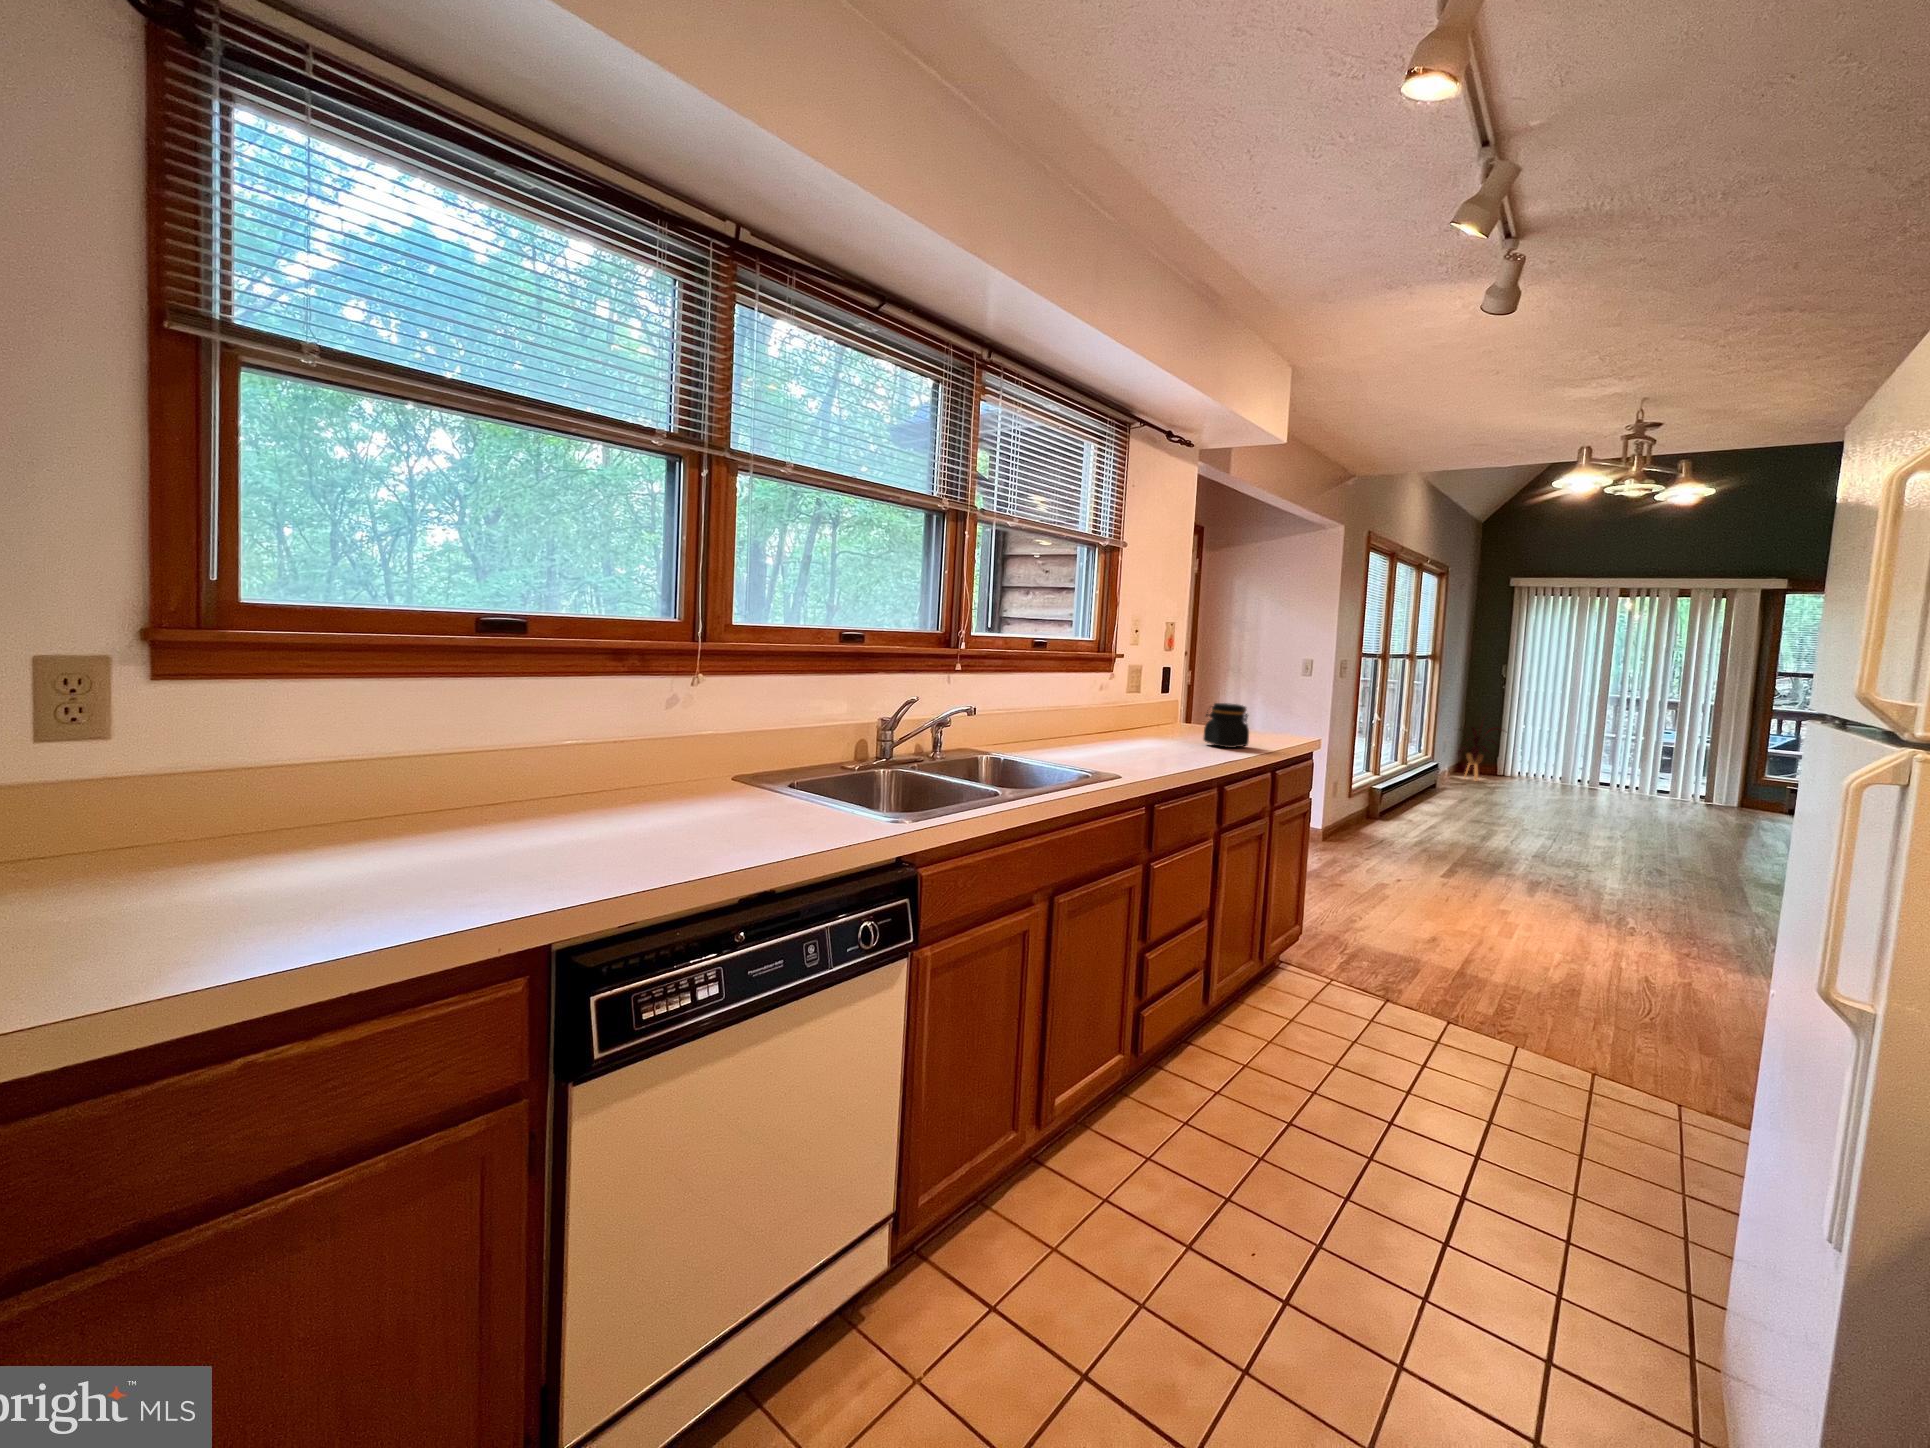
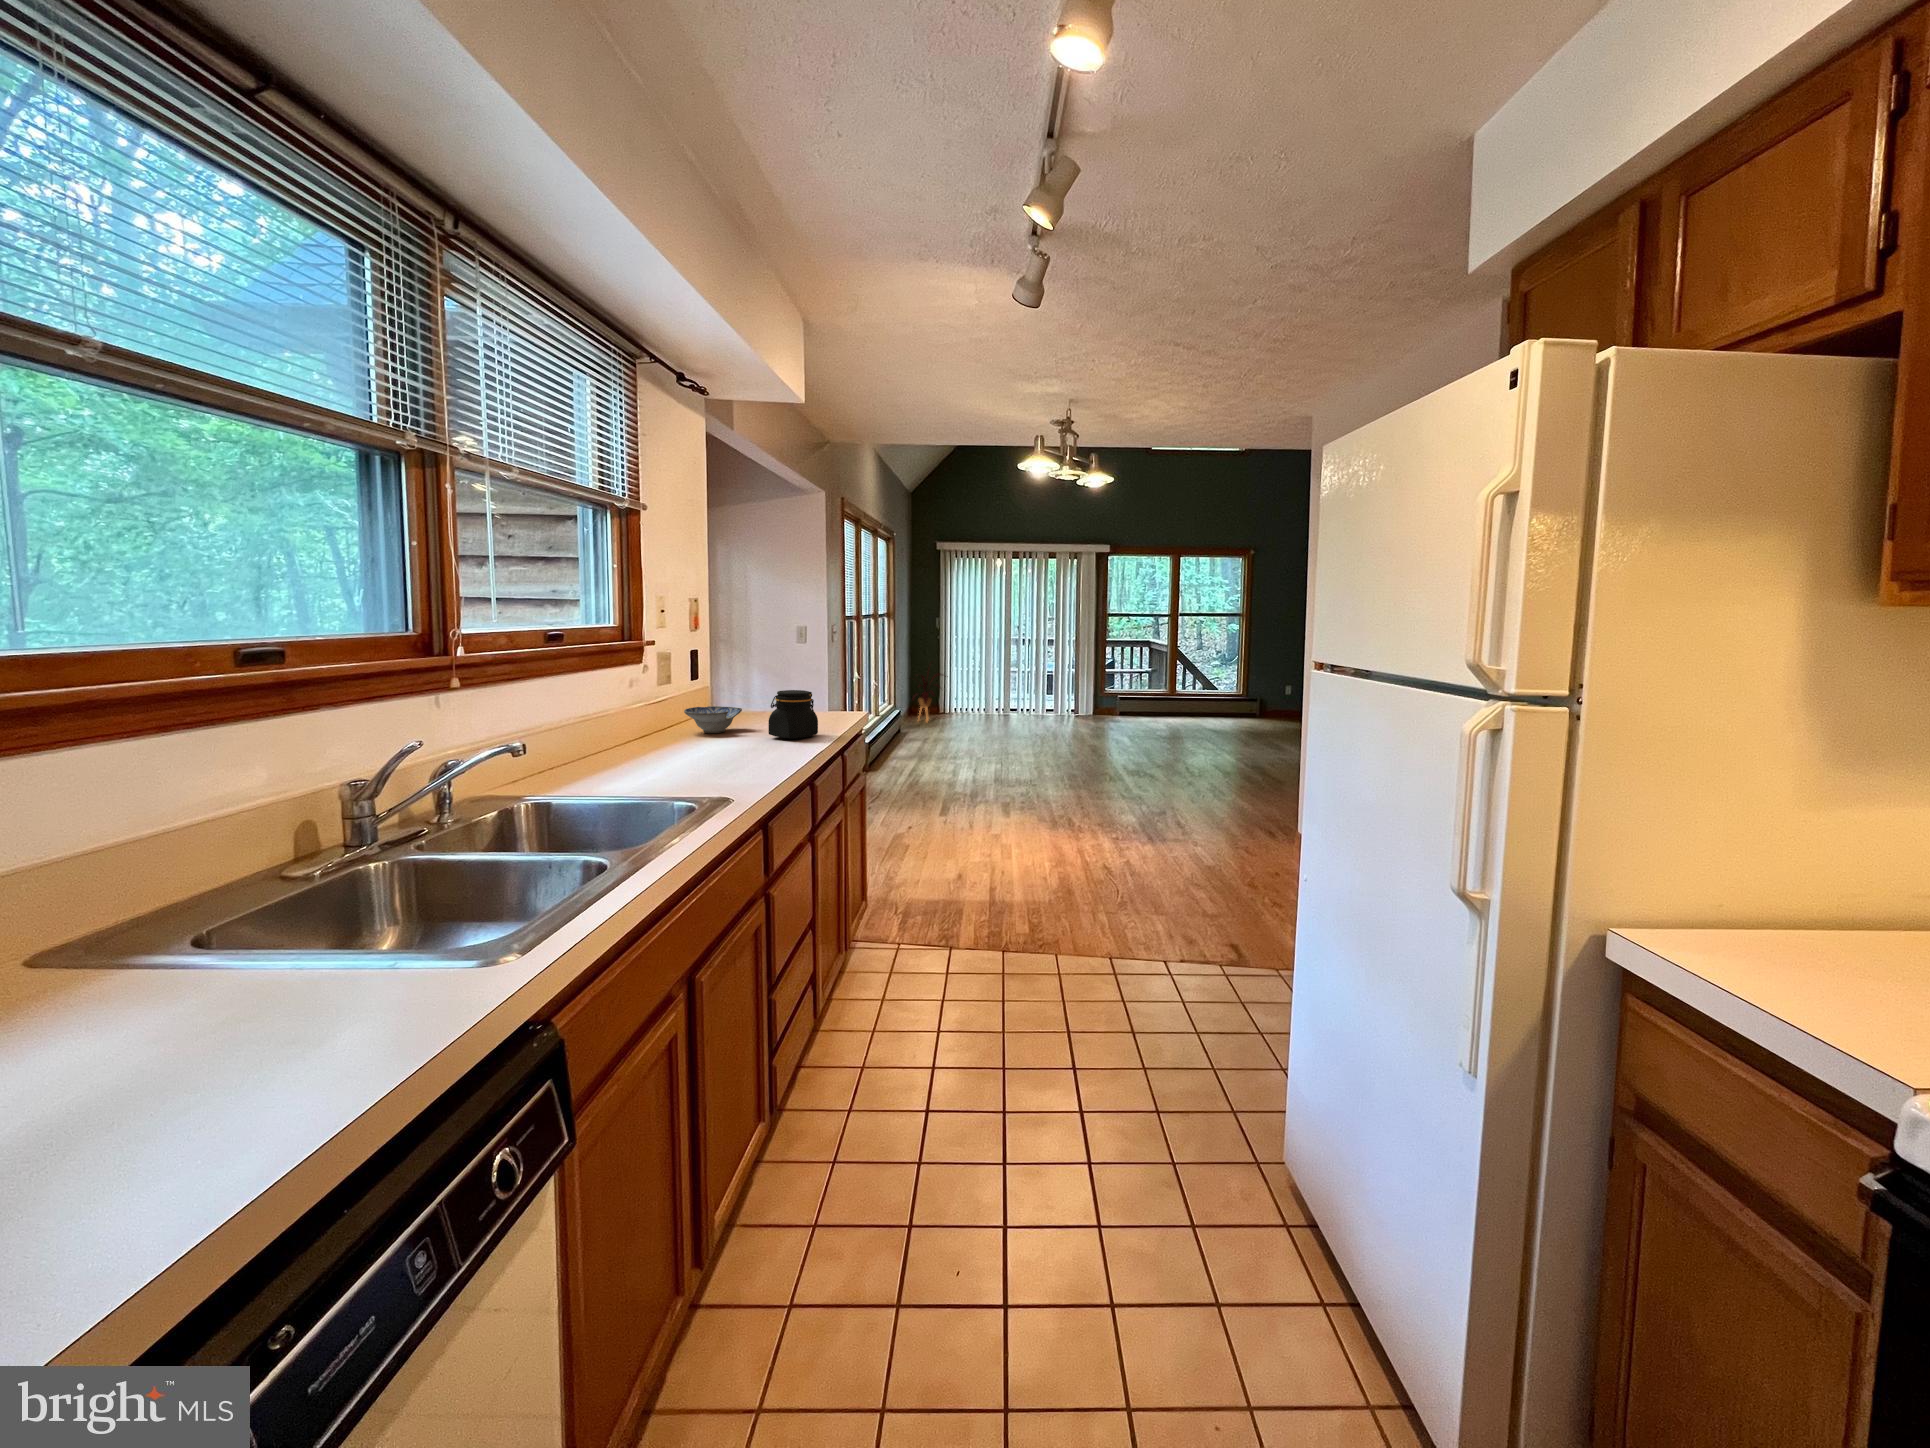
ceramic bowl: none [1143,713,1191,736] -> present [684,706,742,733]

